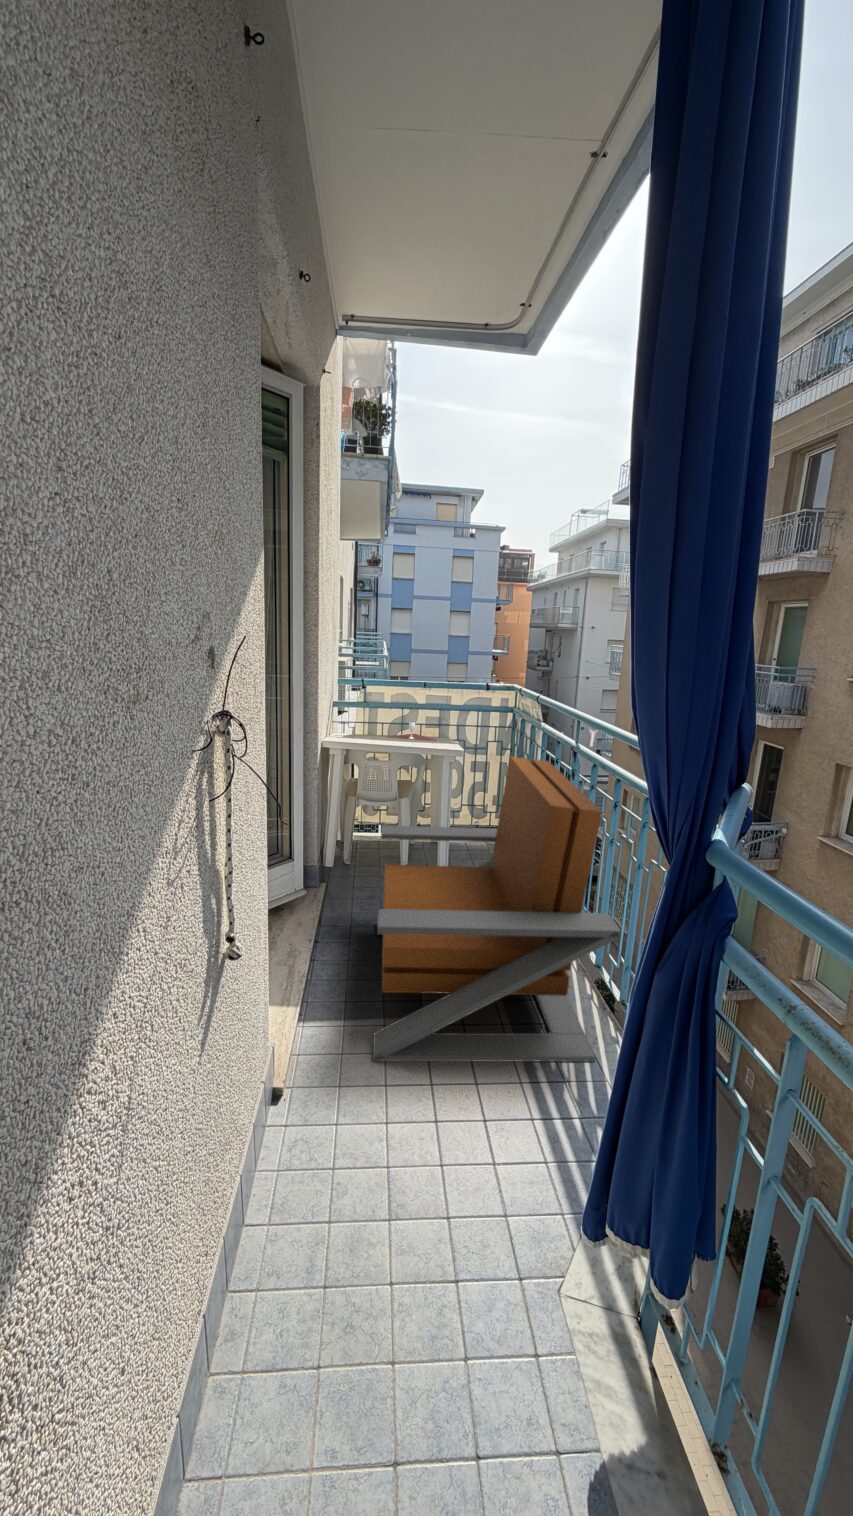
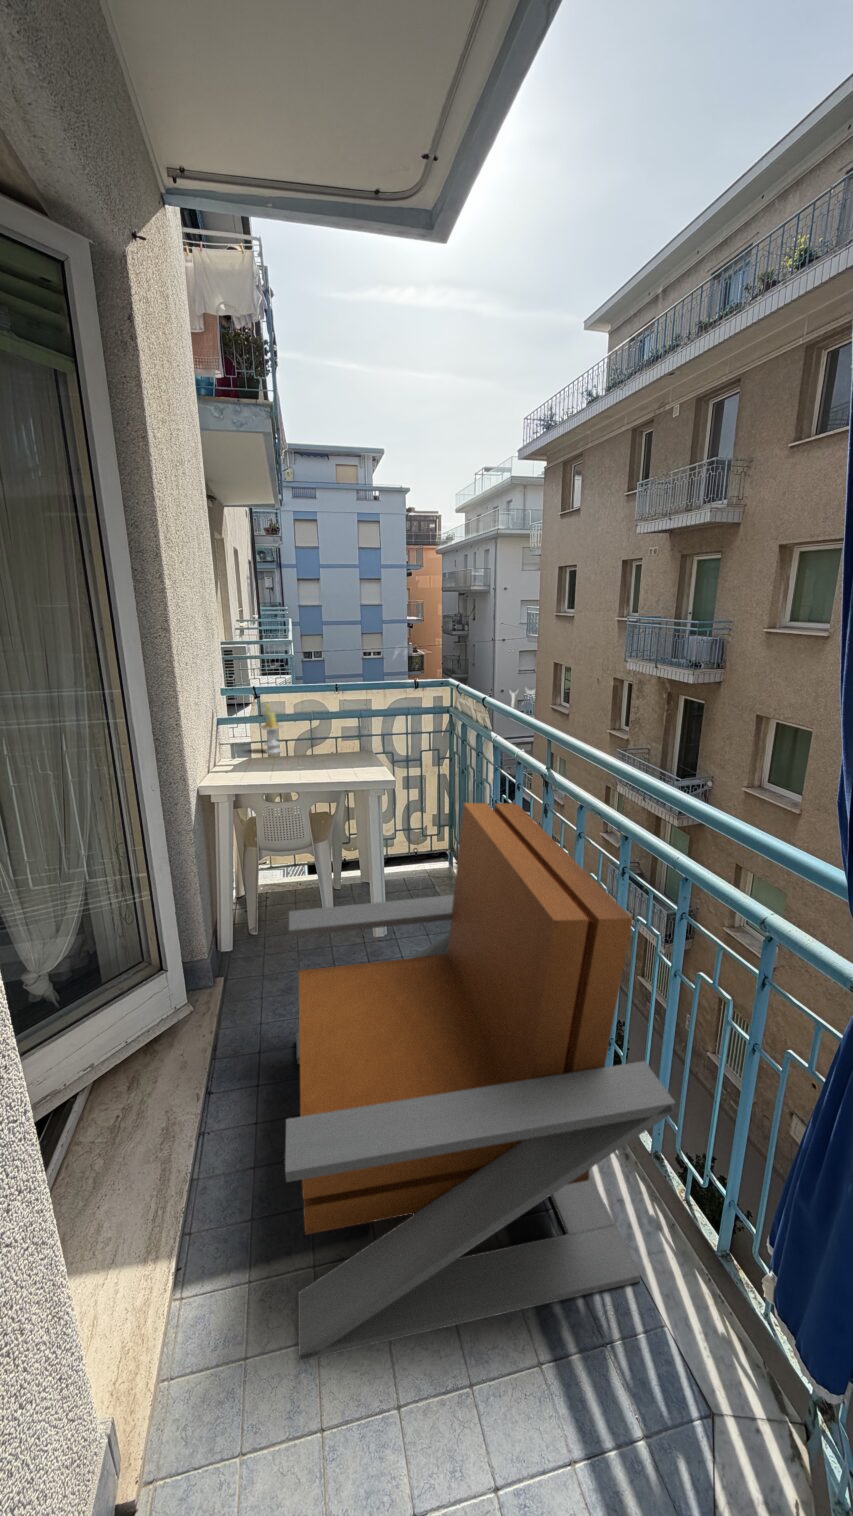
candle: none [364,692,383,732] -> present [259,703,283,754]
wine glass: present [387,722,435,741] -> none [290,741,357,773]

